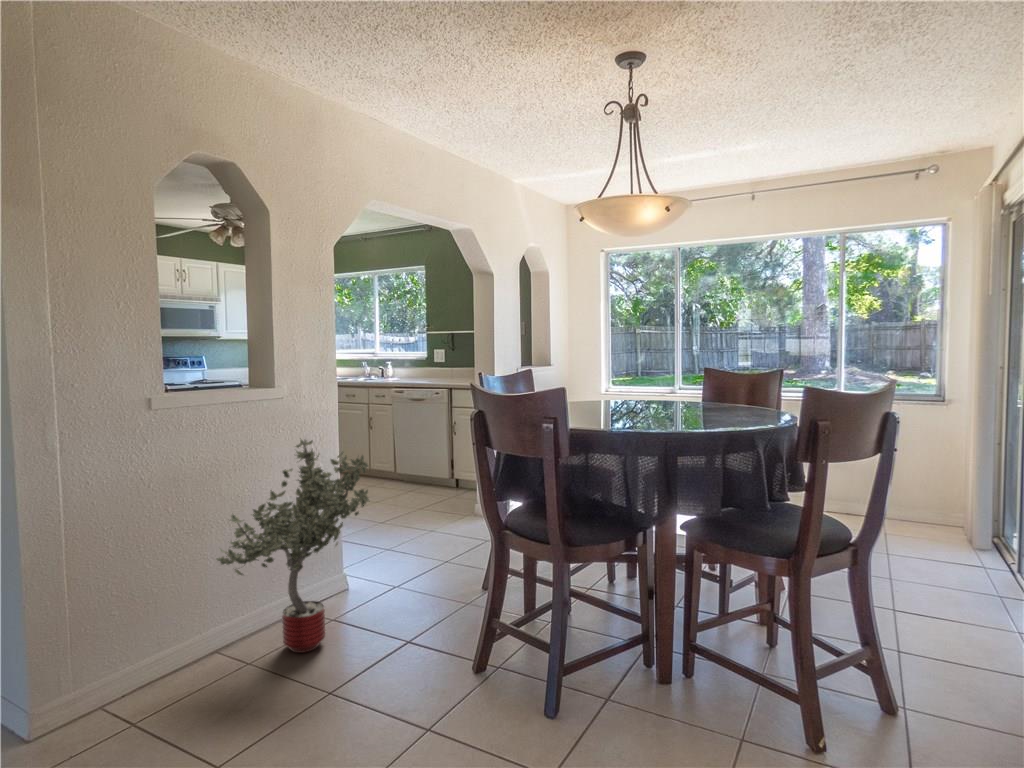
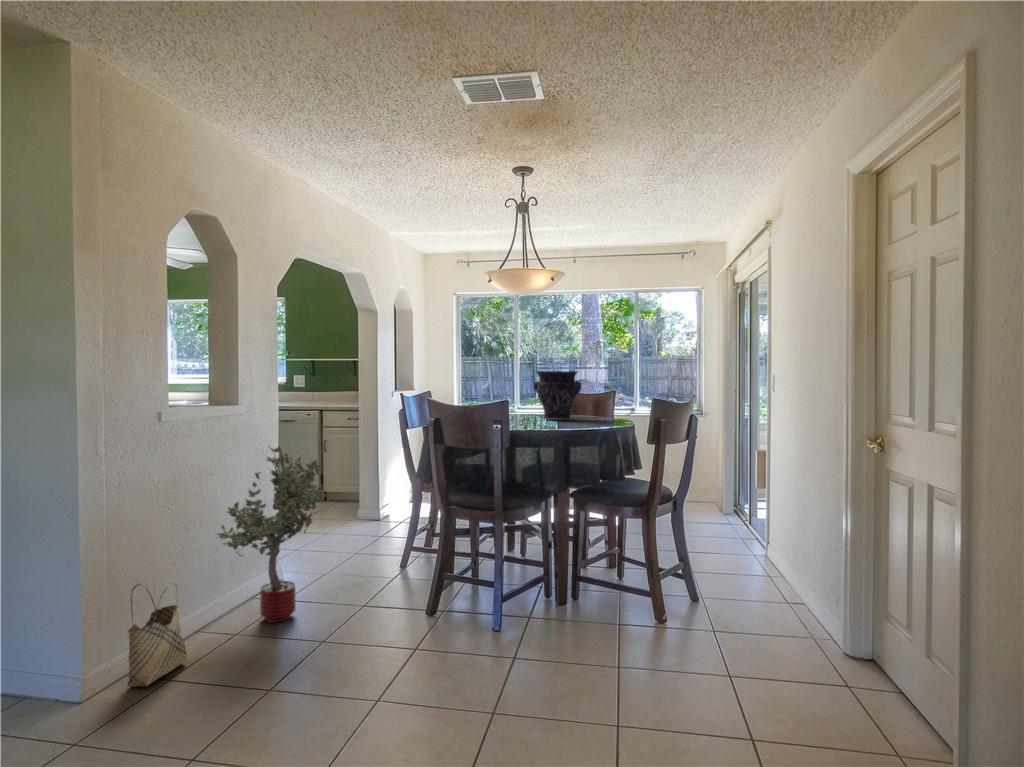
vase: none [659,342,725,410] -> present [534,371,581,420]
woven basket: none [80,602,169,731] -> present [128,584,187,686]

